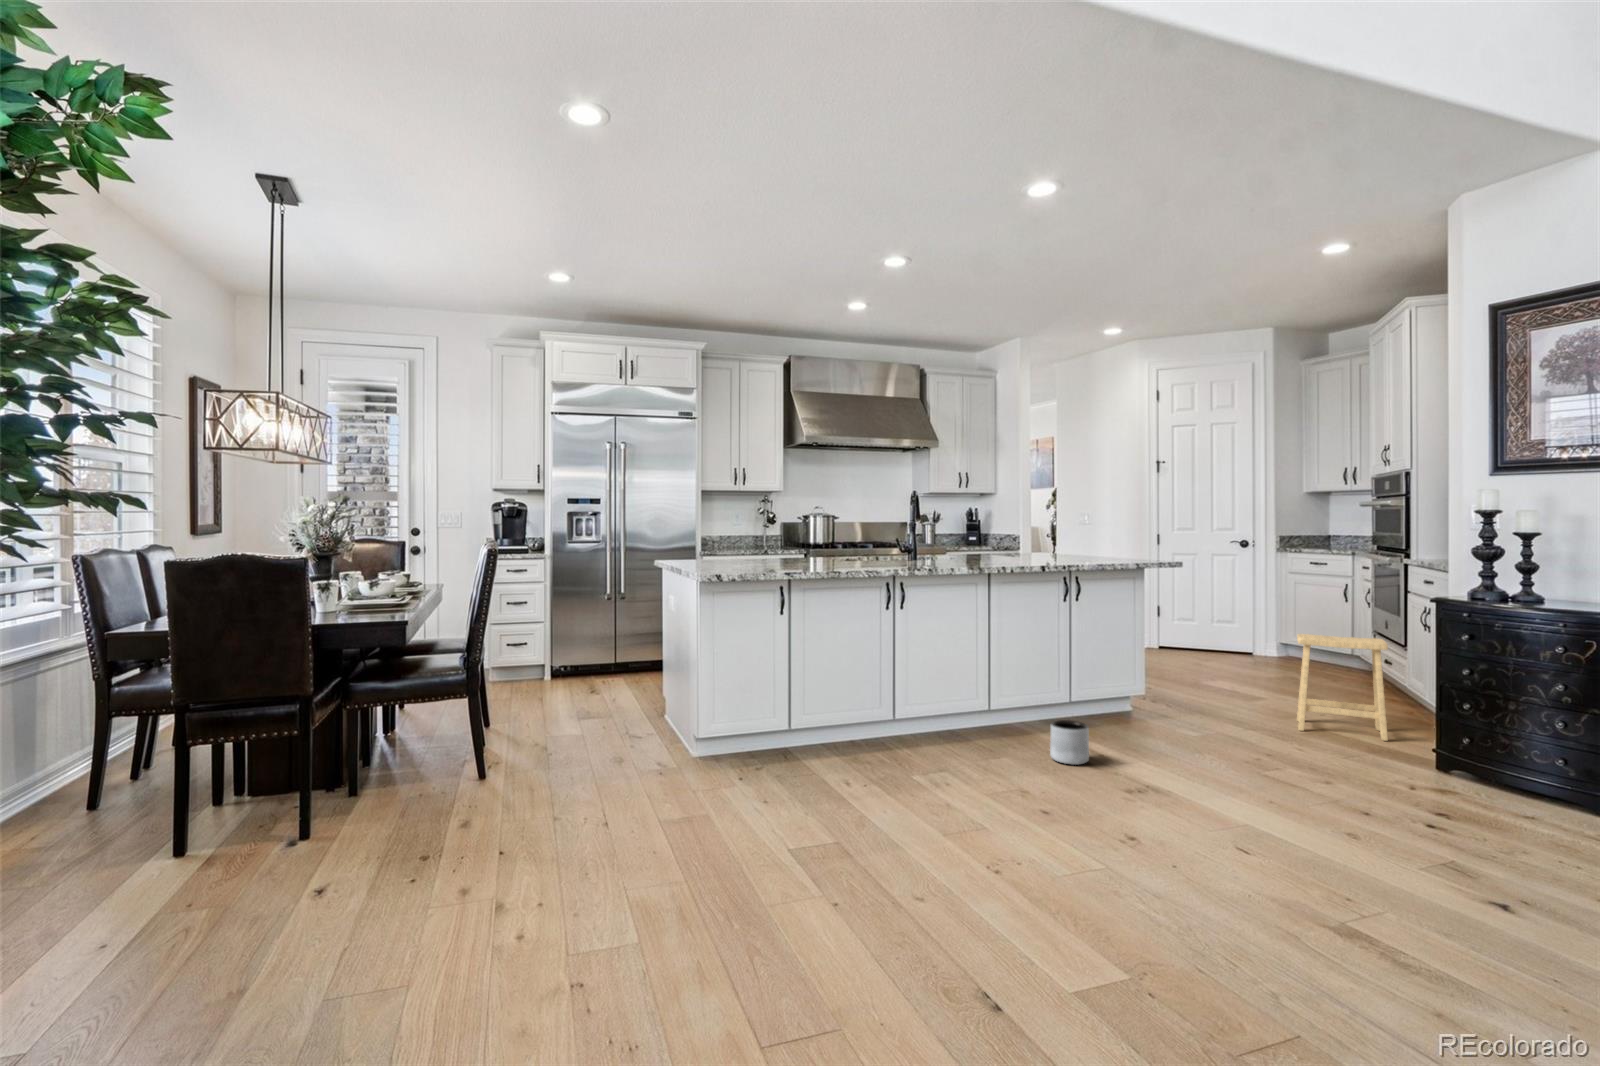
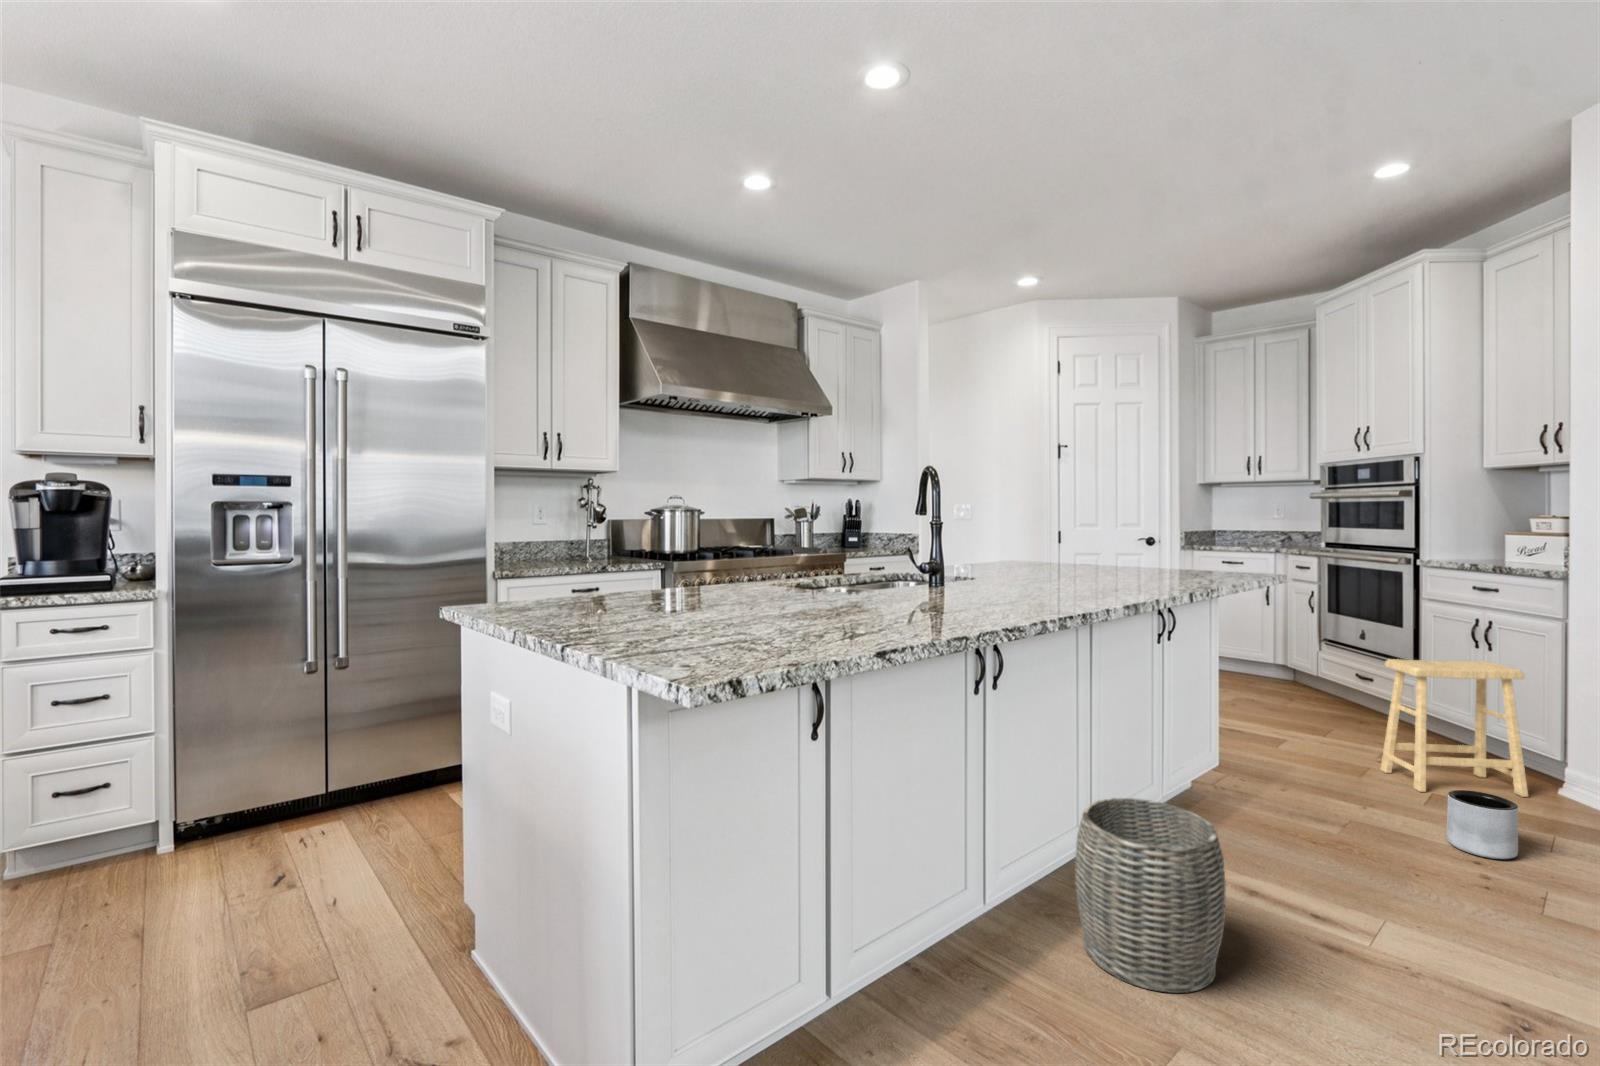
woven basket: none [929,677,1002,764] -> present [1075,798,1225,993]
planter: present [1050,720,1089,765] -> present [1447,790,1518,859]

